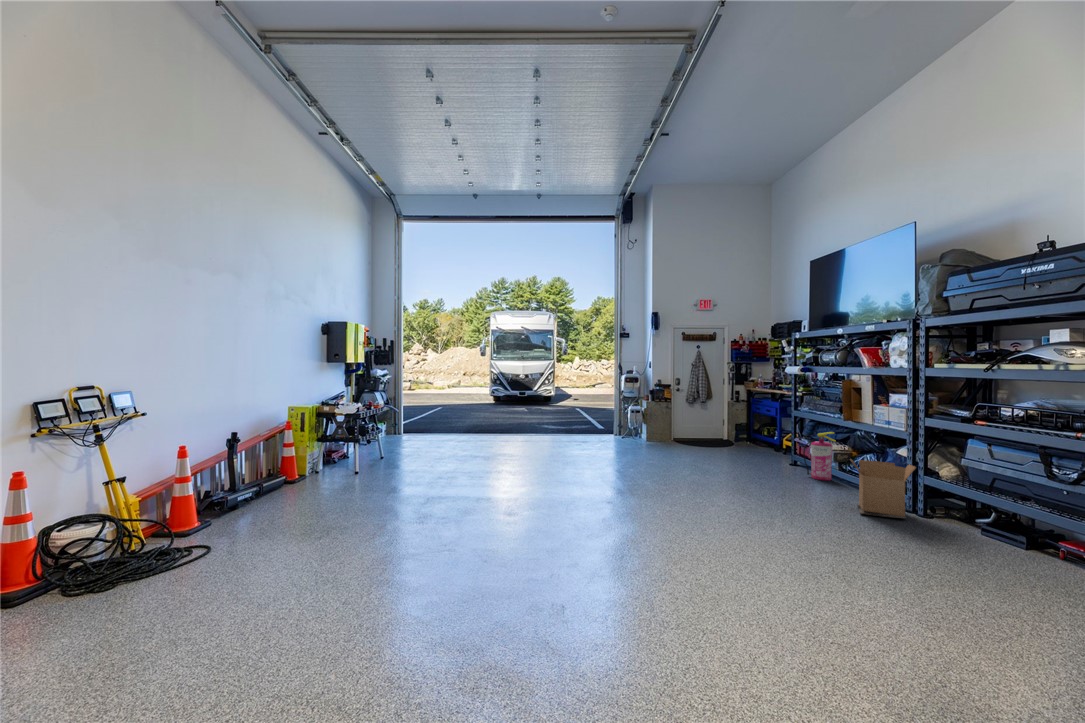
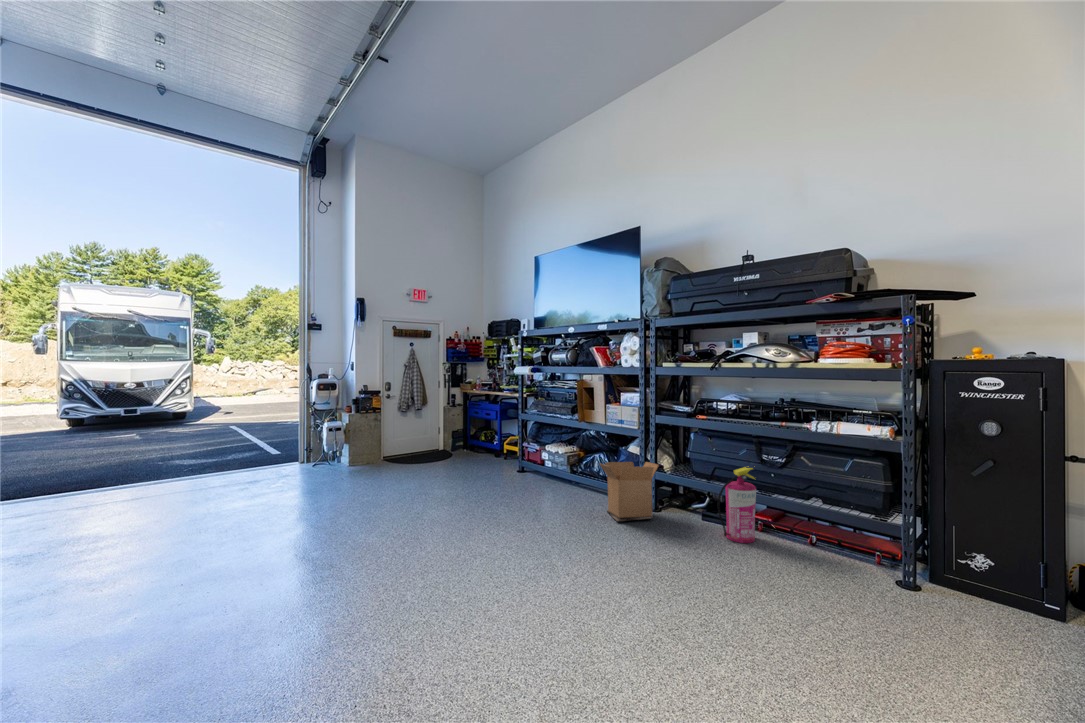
fire extinguisher: present [803,432,836,480] -> present [718,467,756,543]

